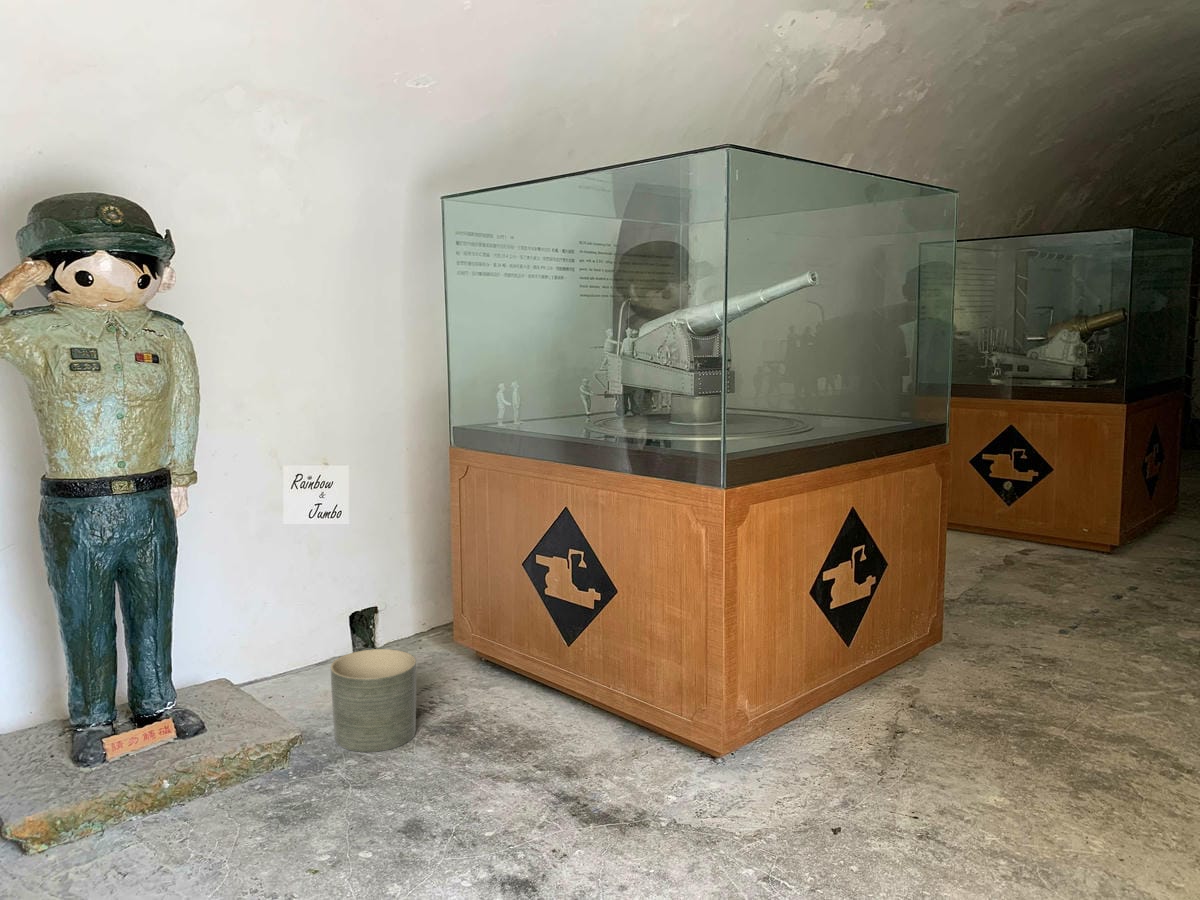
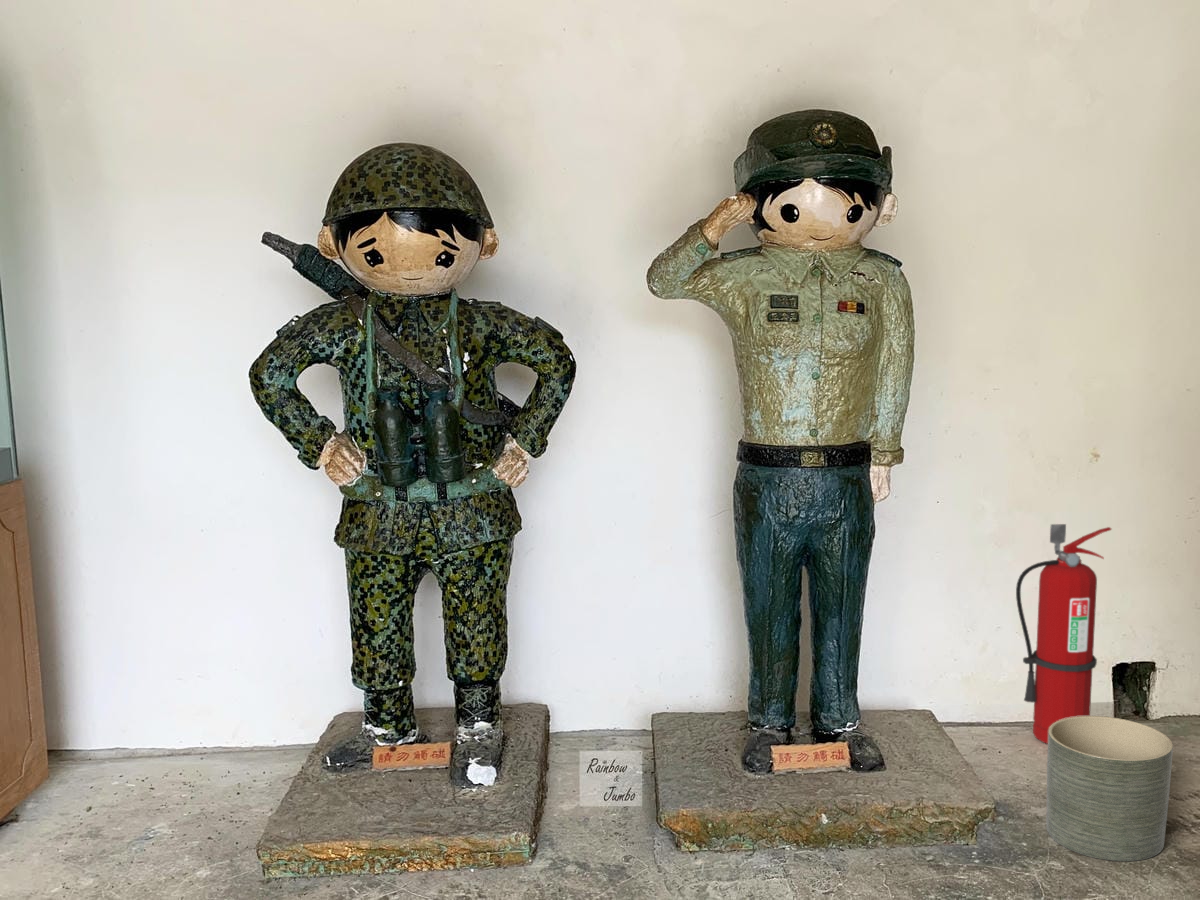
fire extinguisher: none [282,516,345,683] -> present [1016,524,1111,744]

